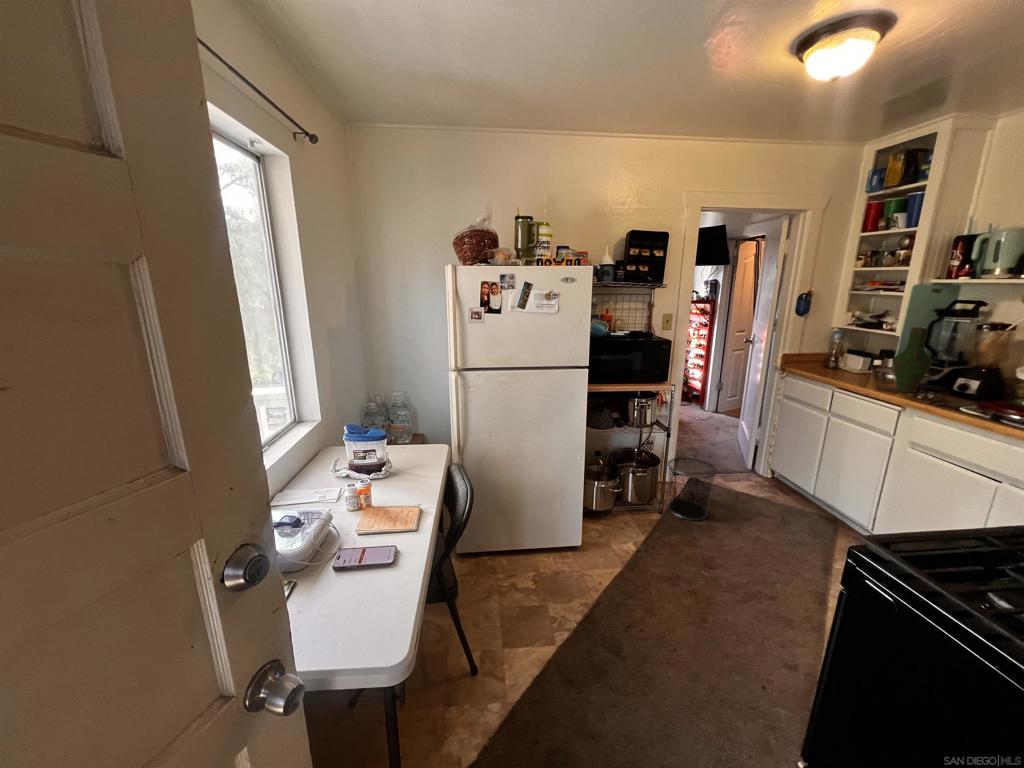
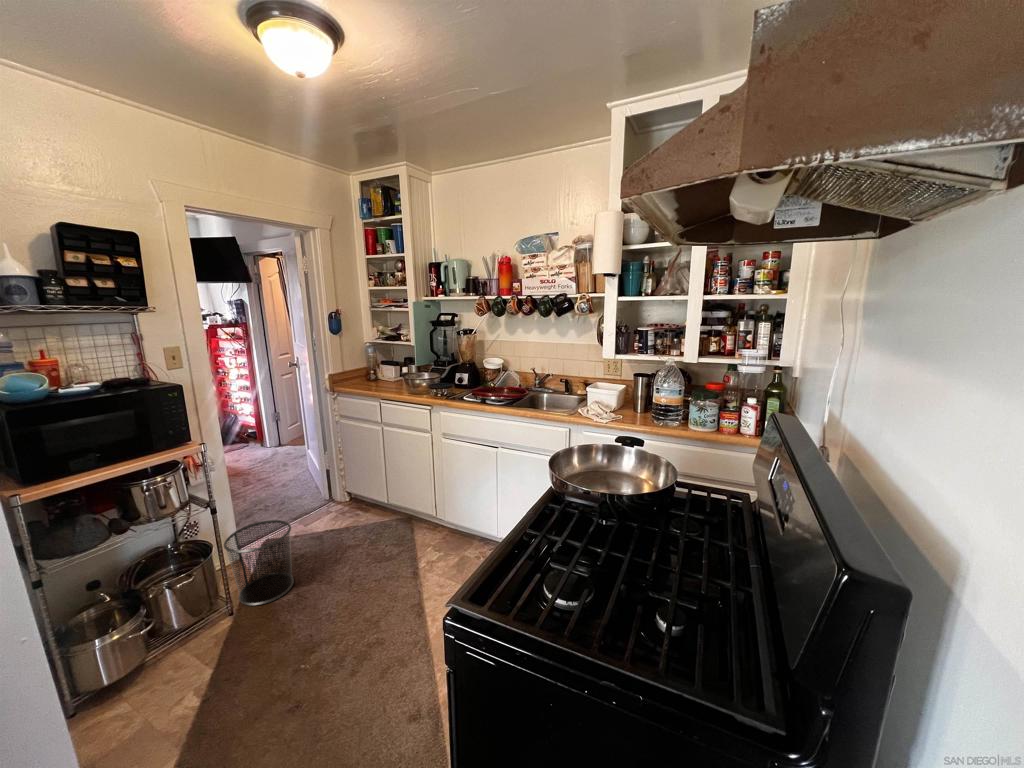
vase: present [893,327,933,393] -> none [415,338,441,393]

